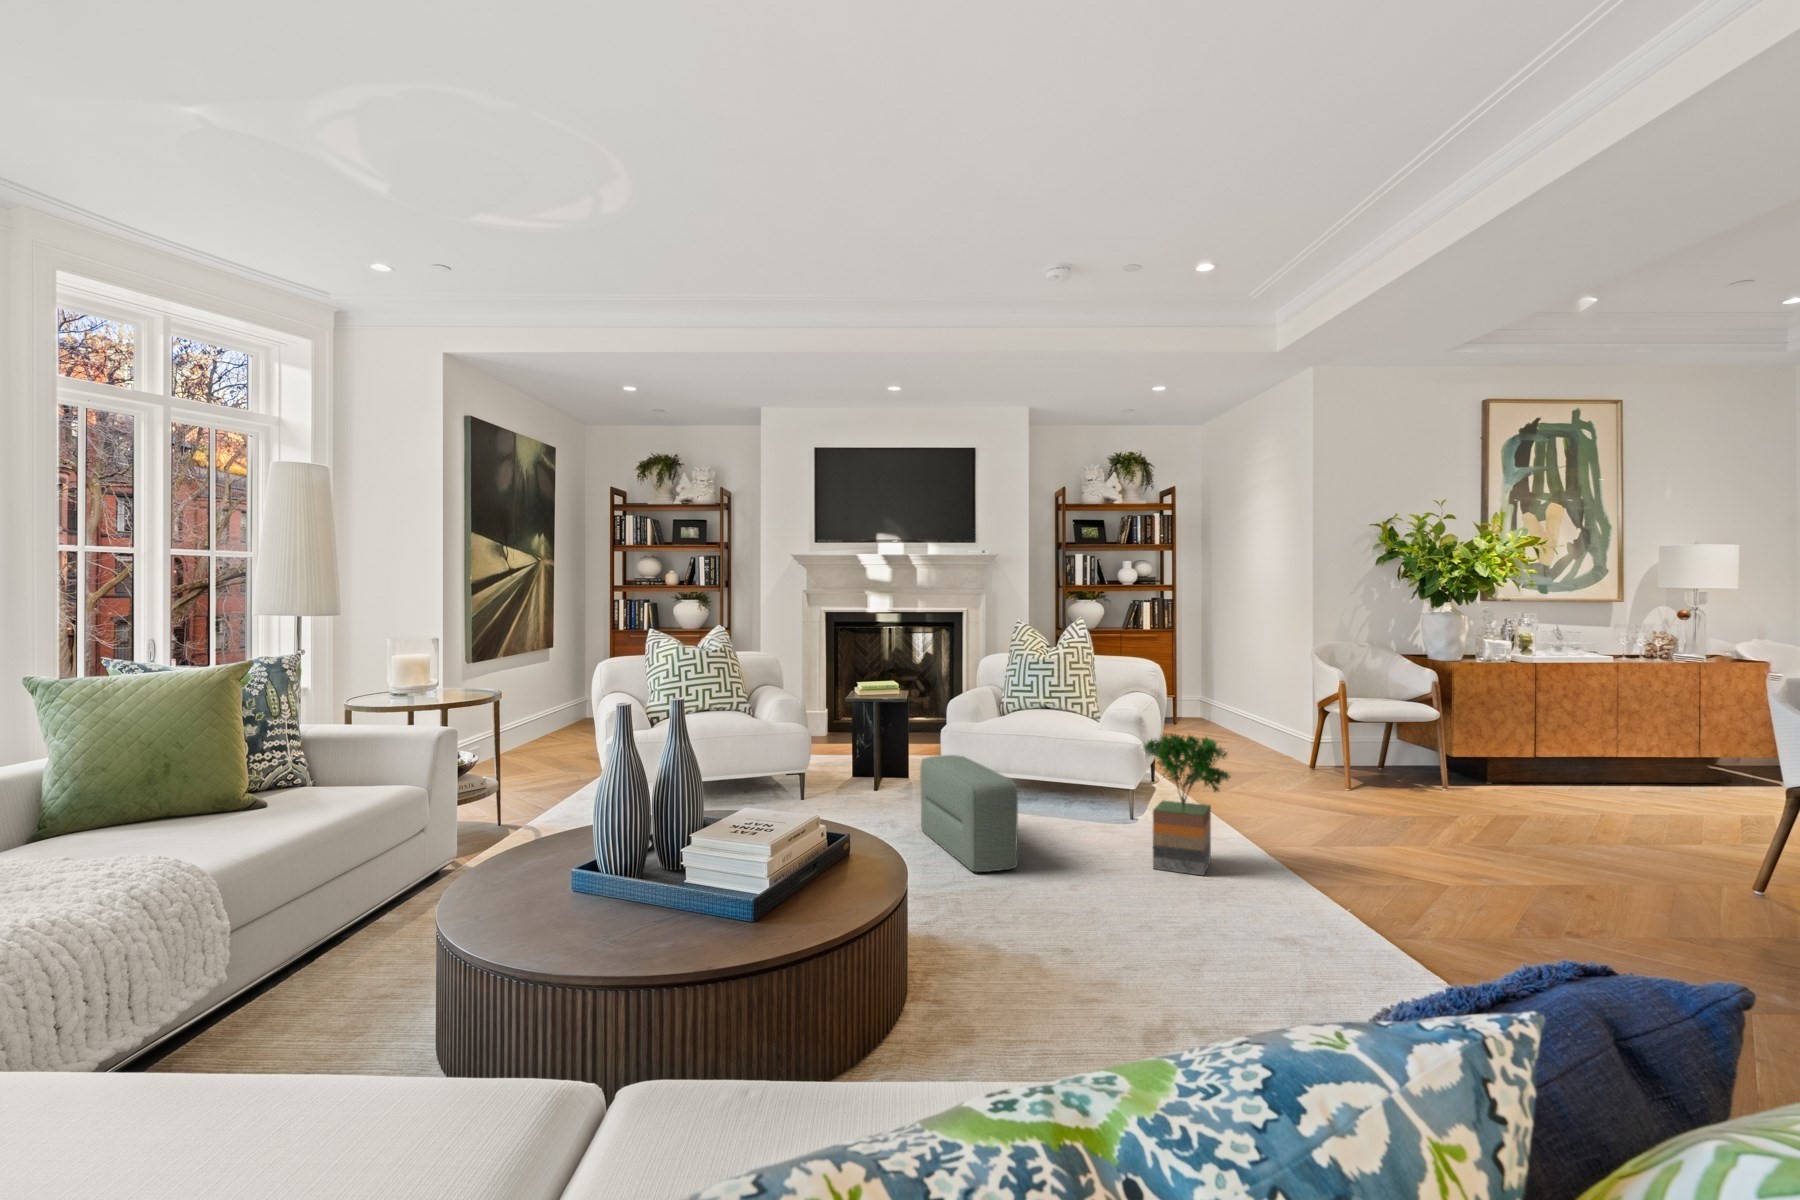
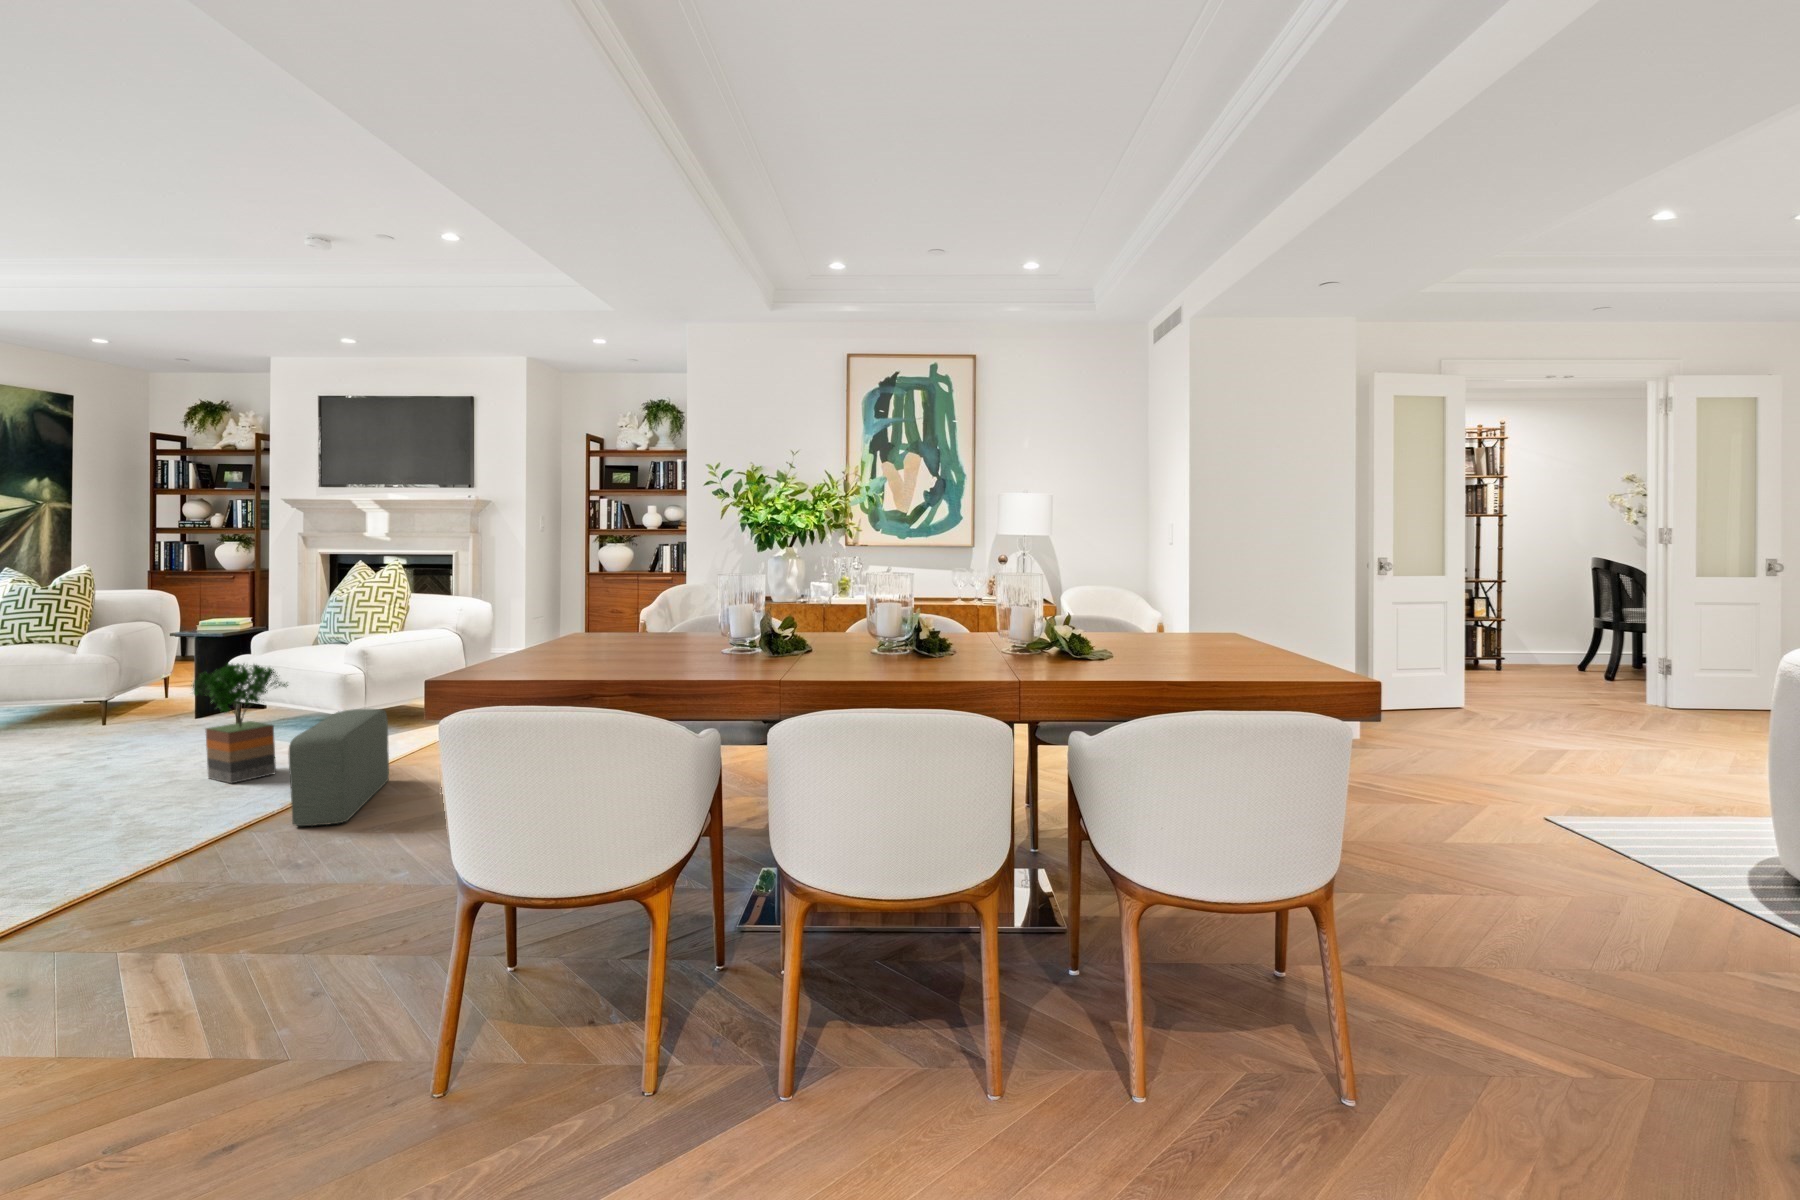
pouf: present [920,755,1018,872] -> present [288,709,389,826]

